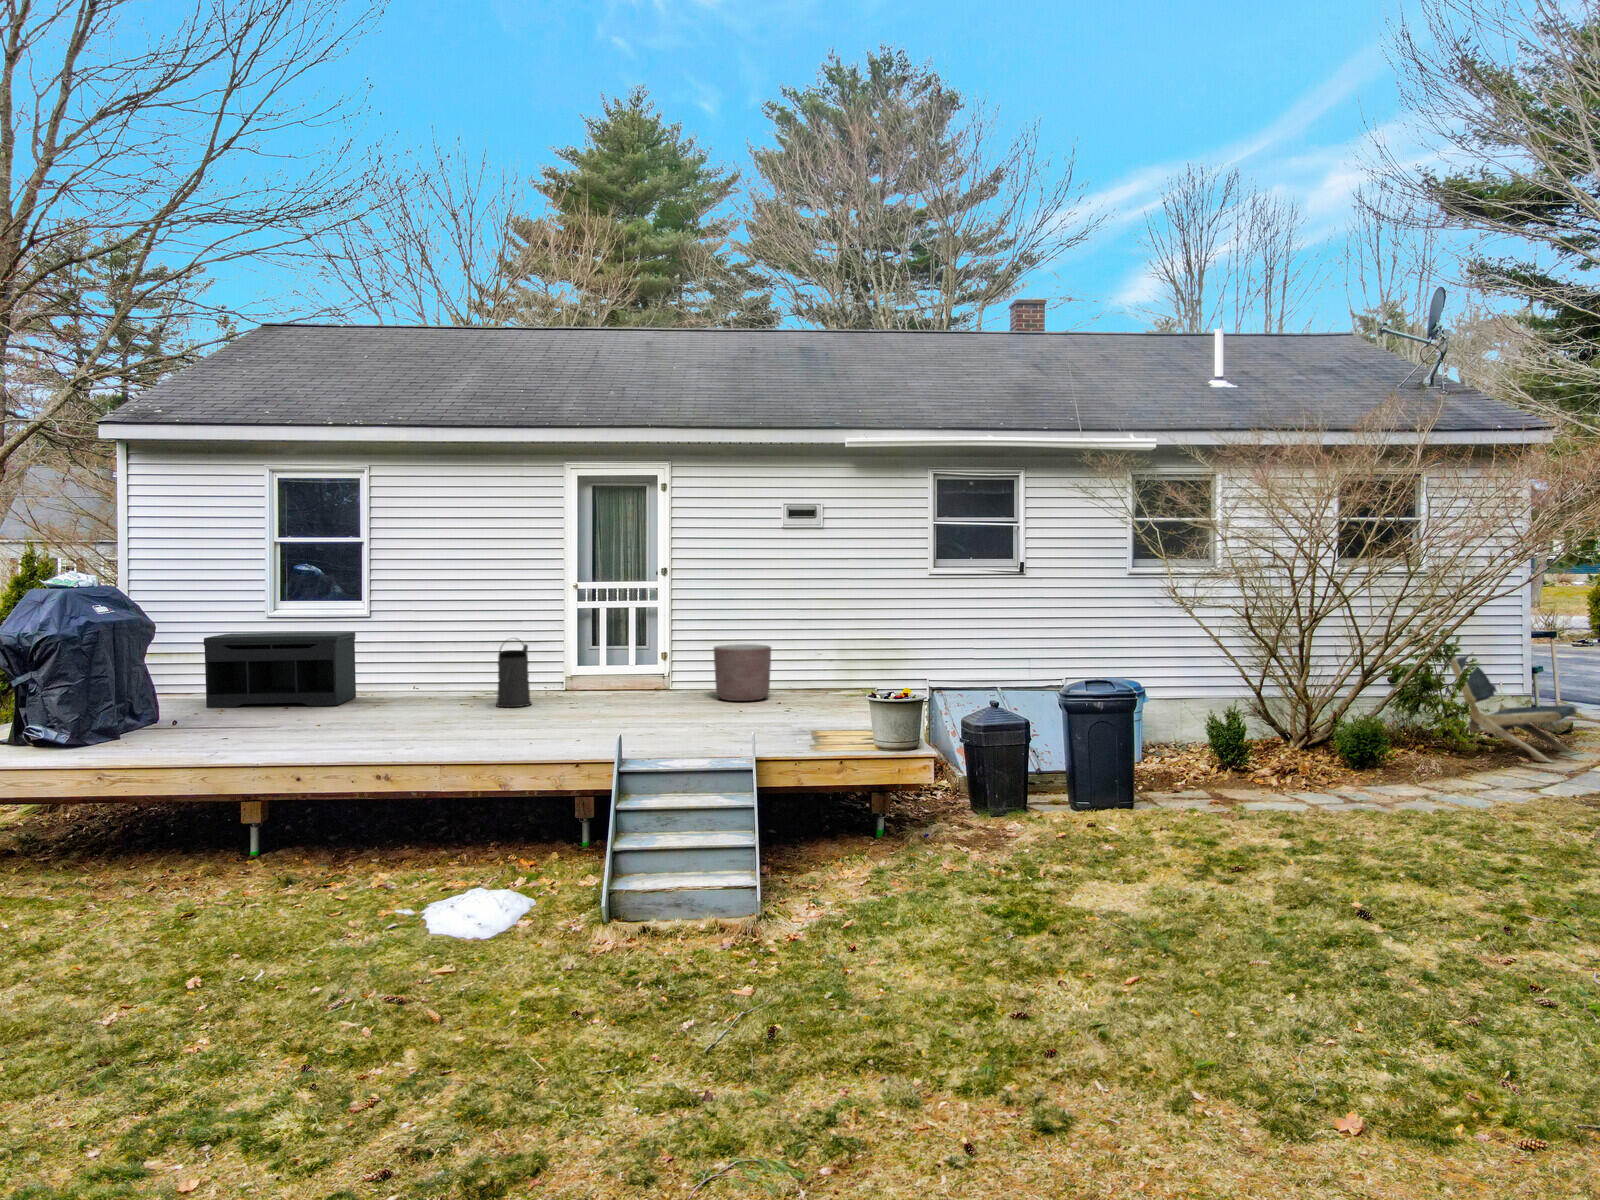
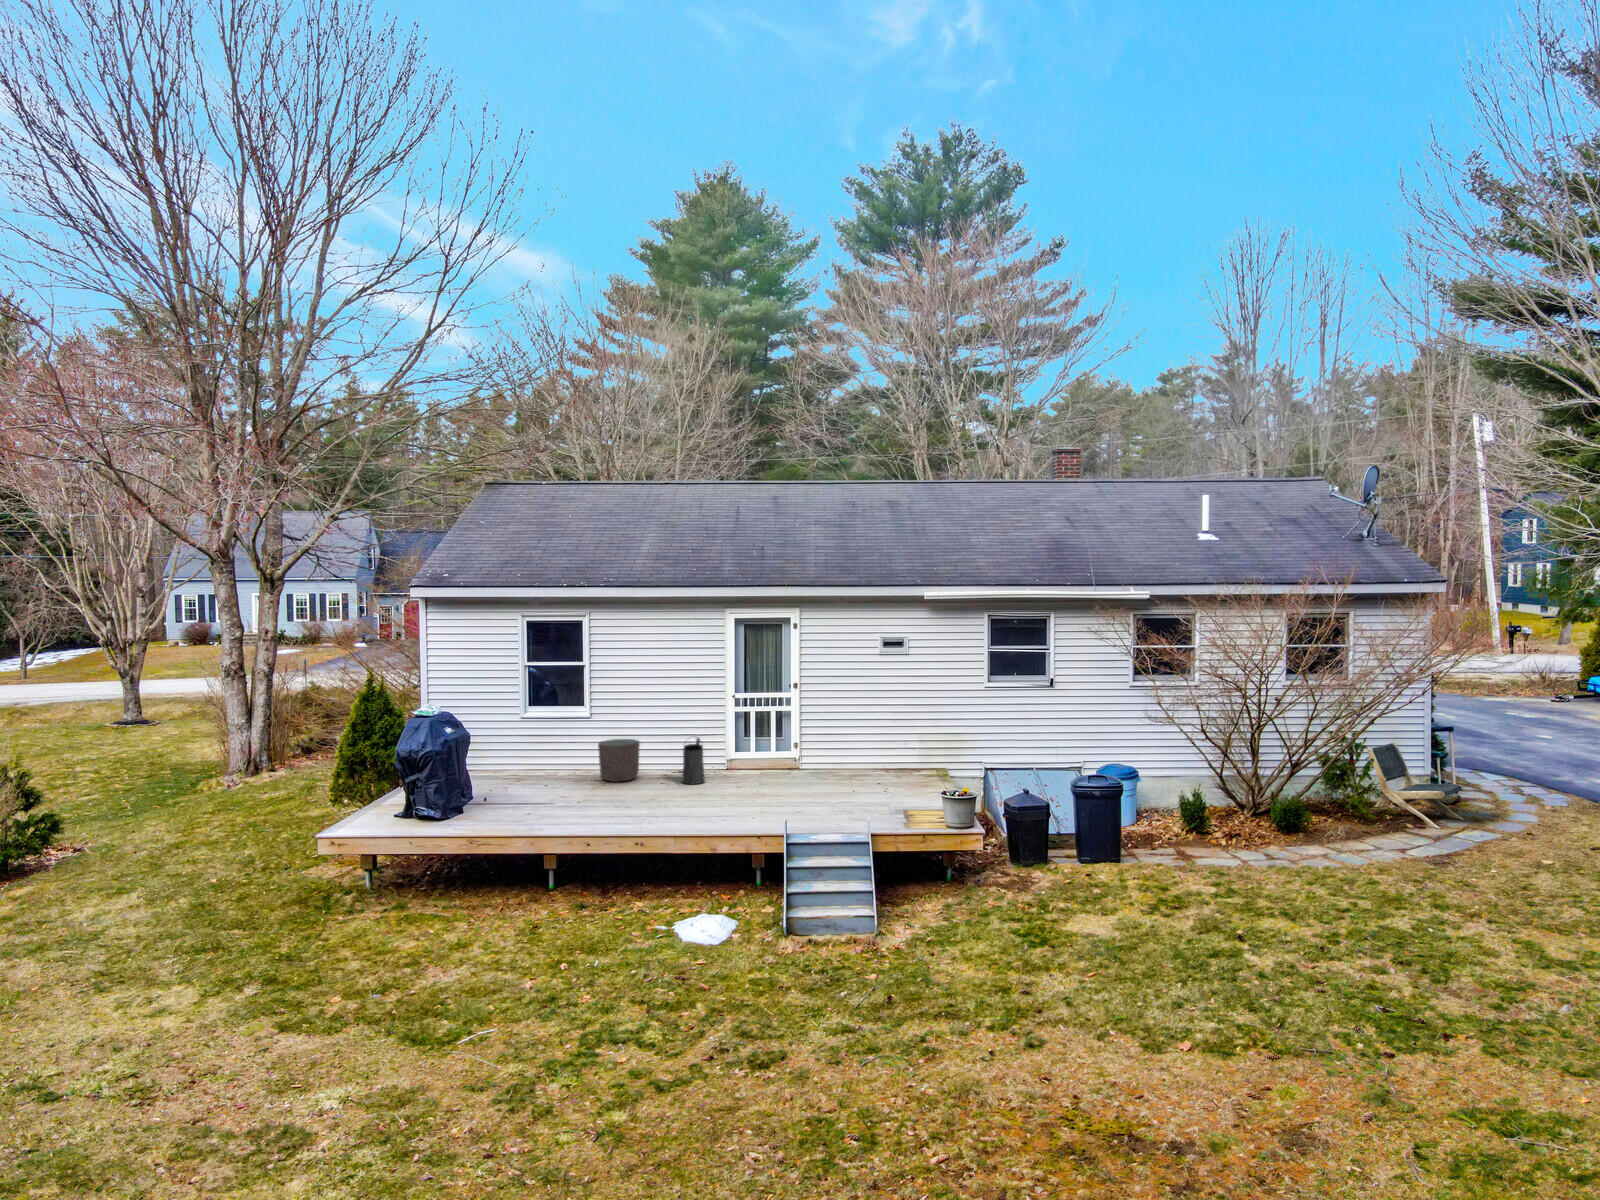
bench: present [204,632,356,708] -> none [491,729,584,783]
planter: present [714,644,771,701] -> present [598,739,640,782]

